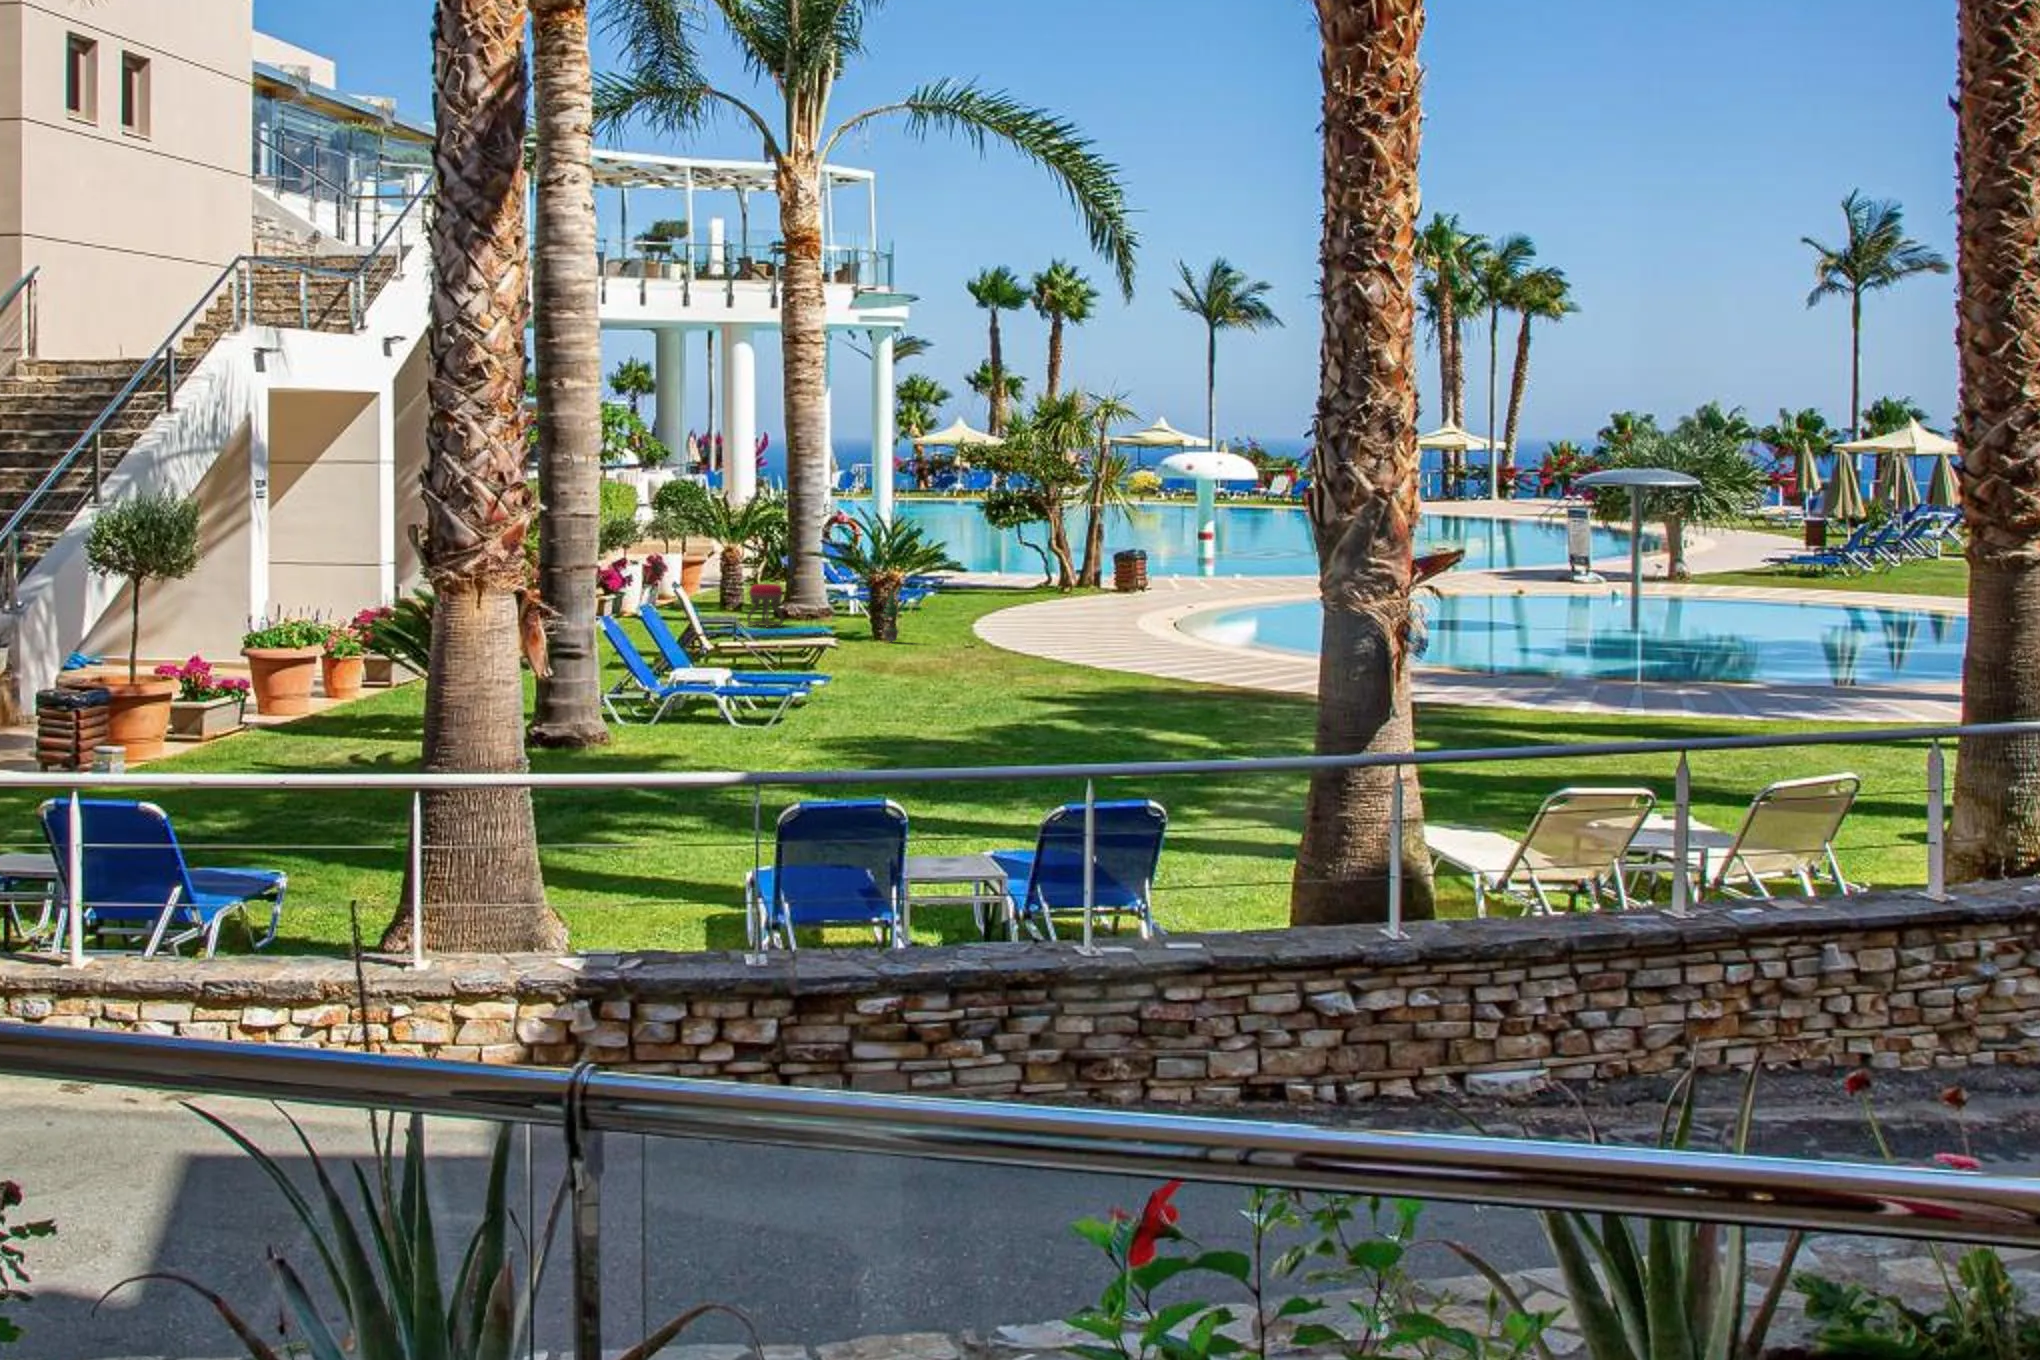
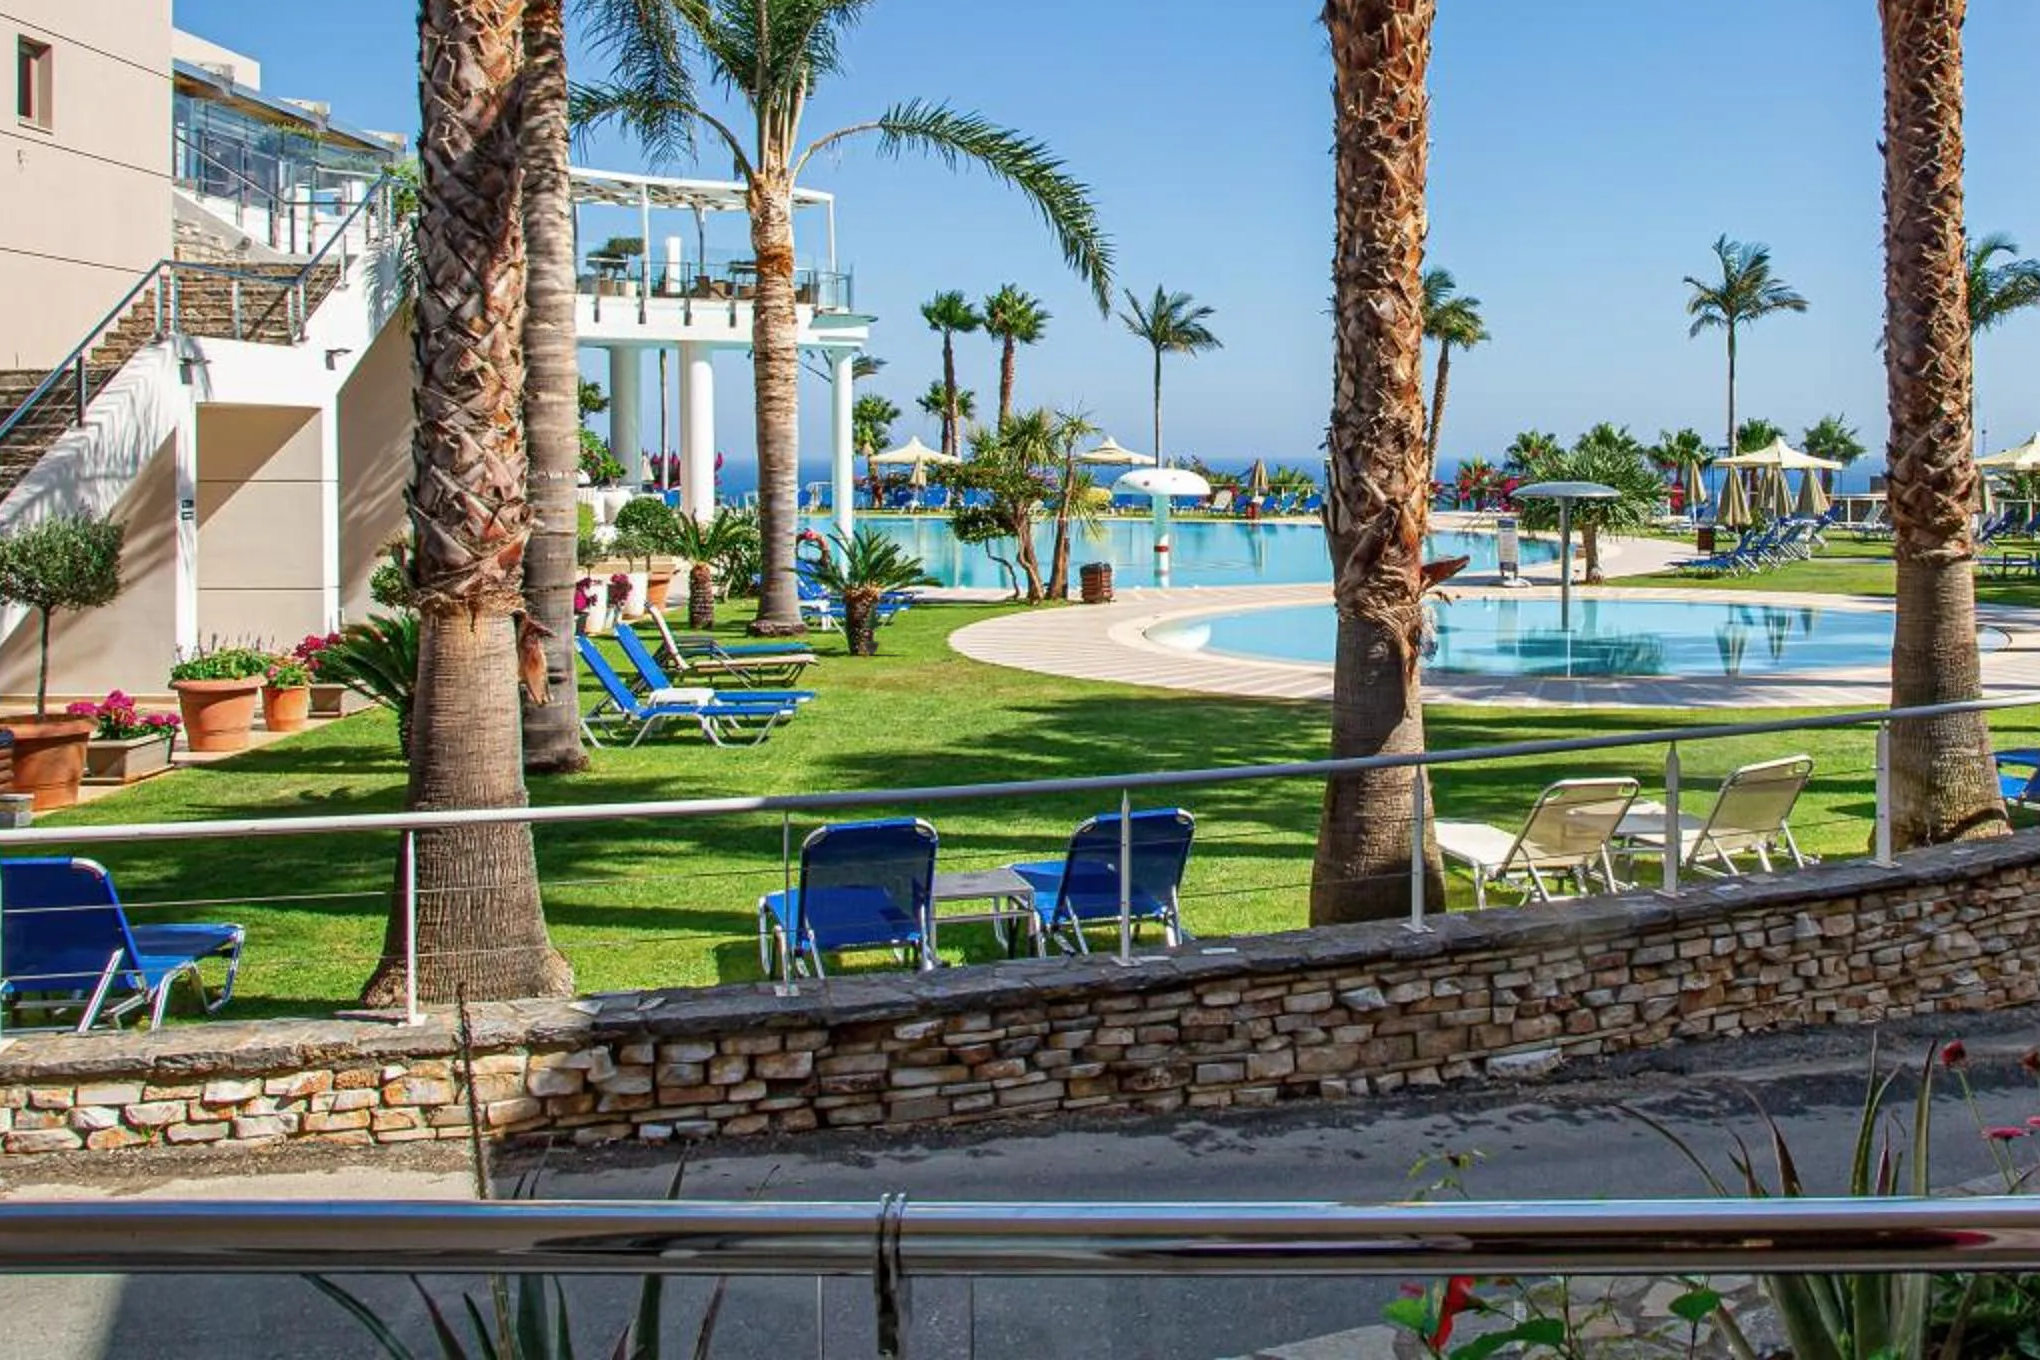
stool: present [747,584,783,627] -> none [722,600,760,644]

